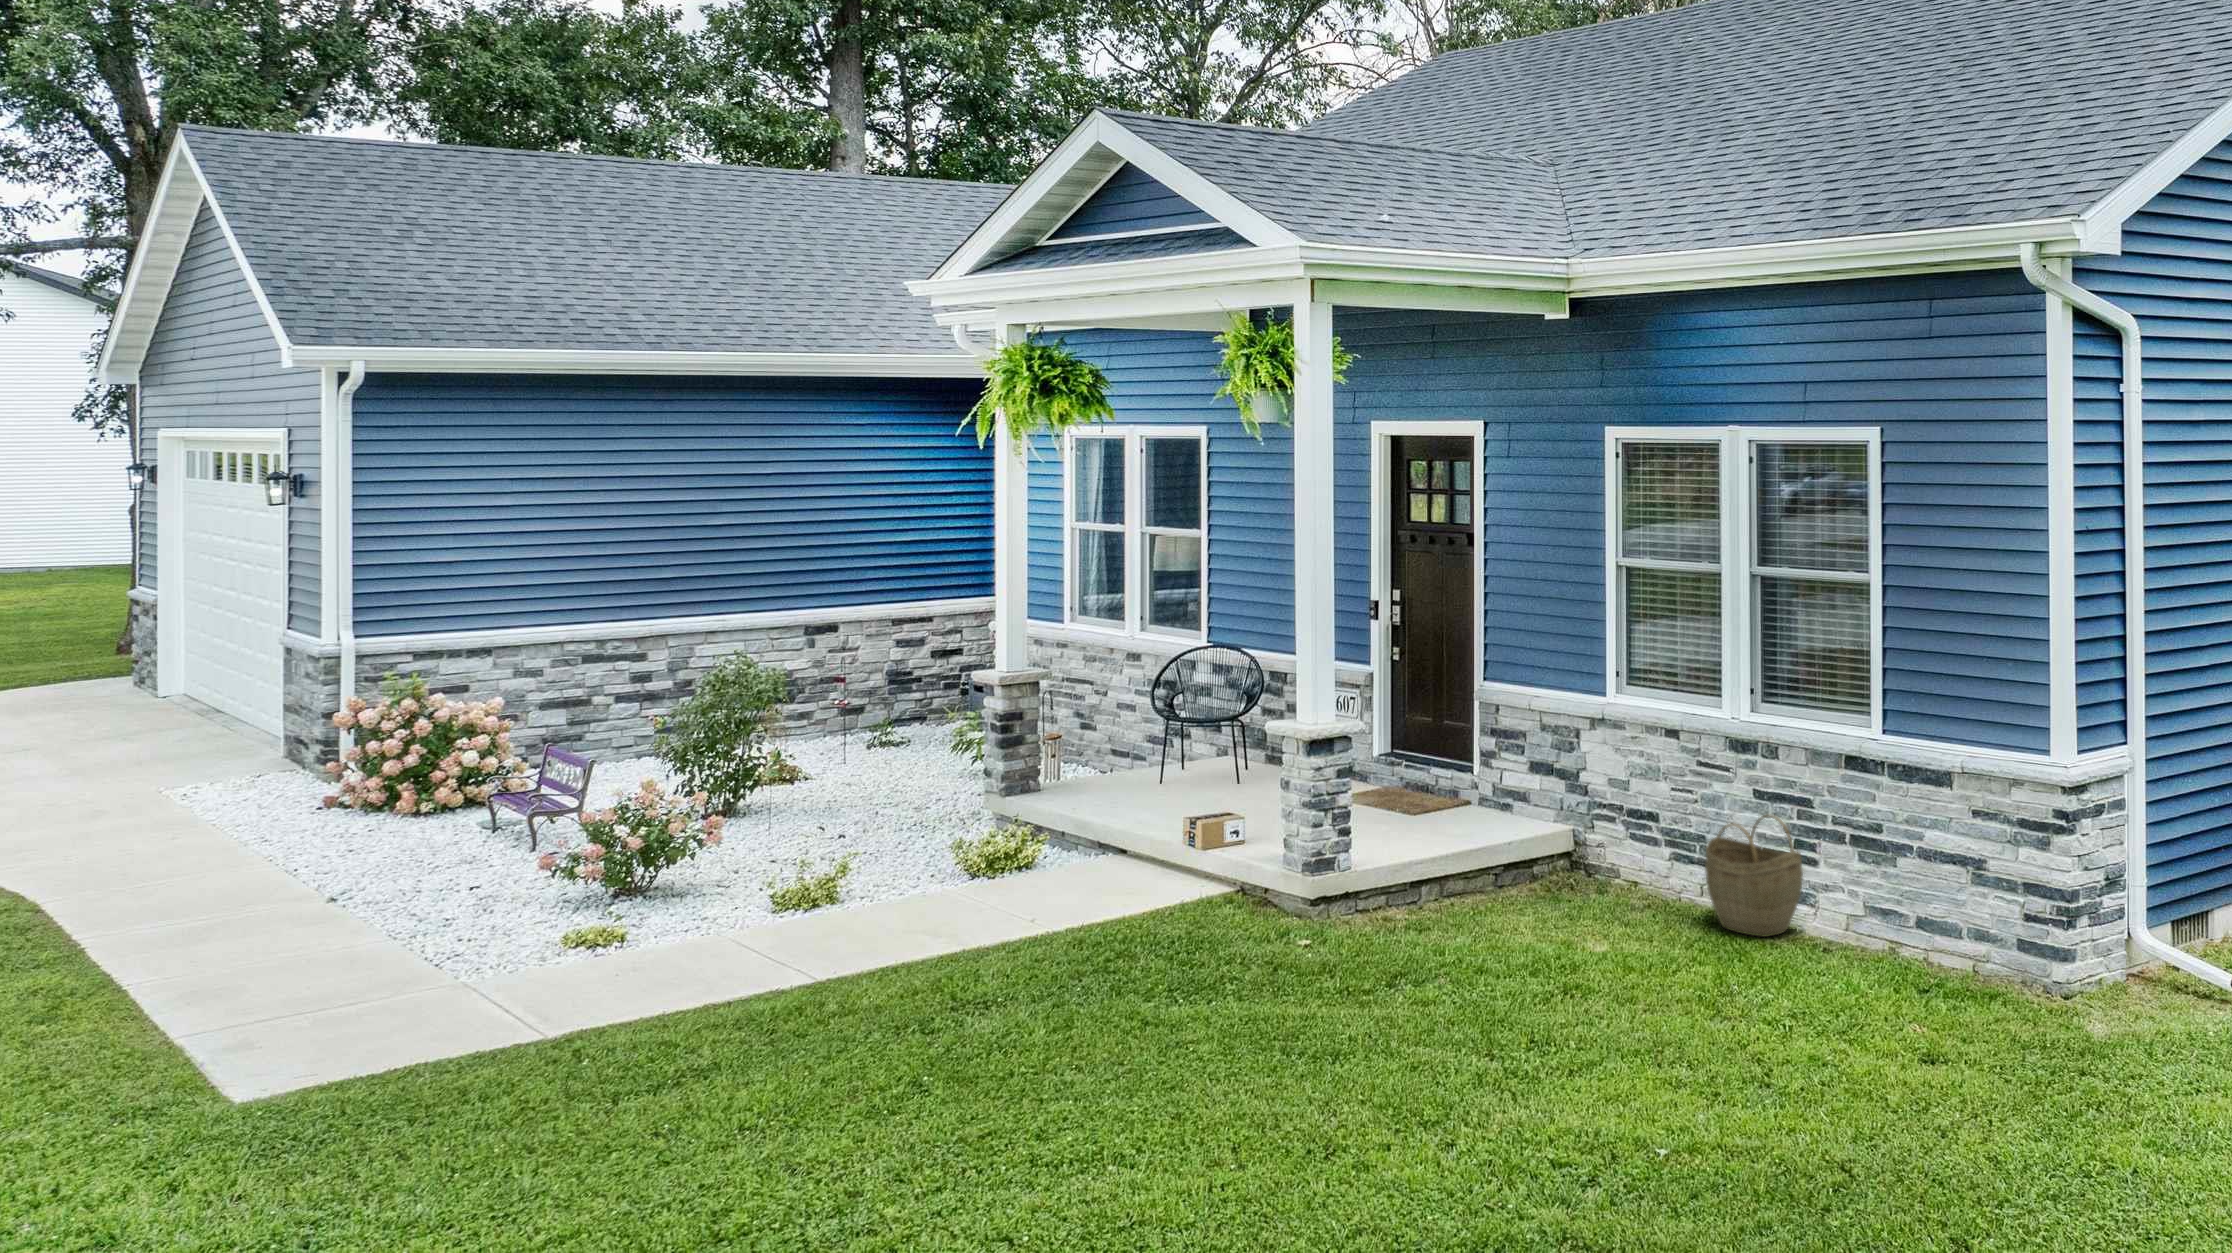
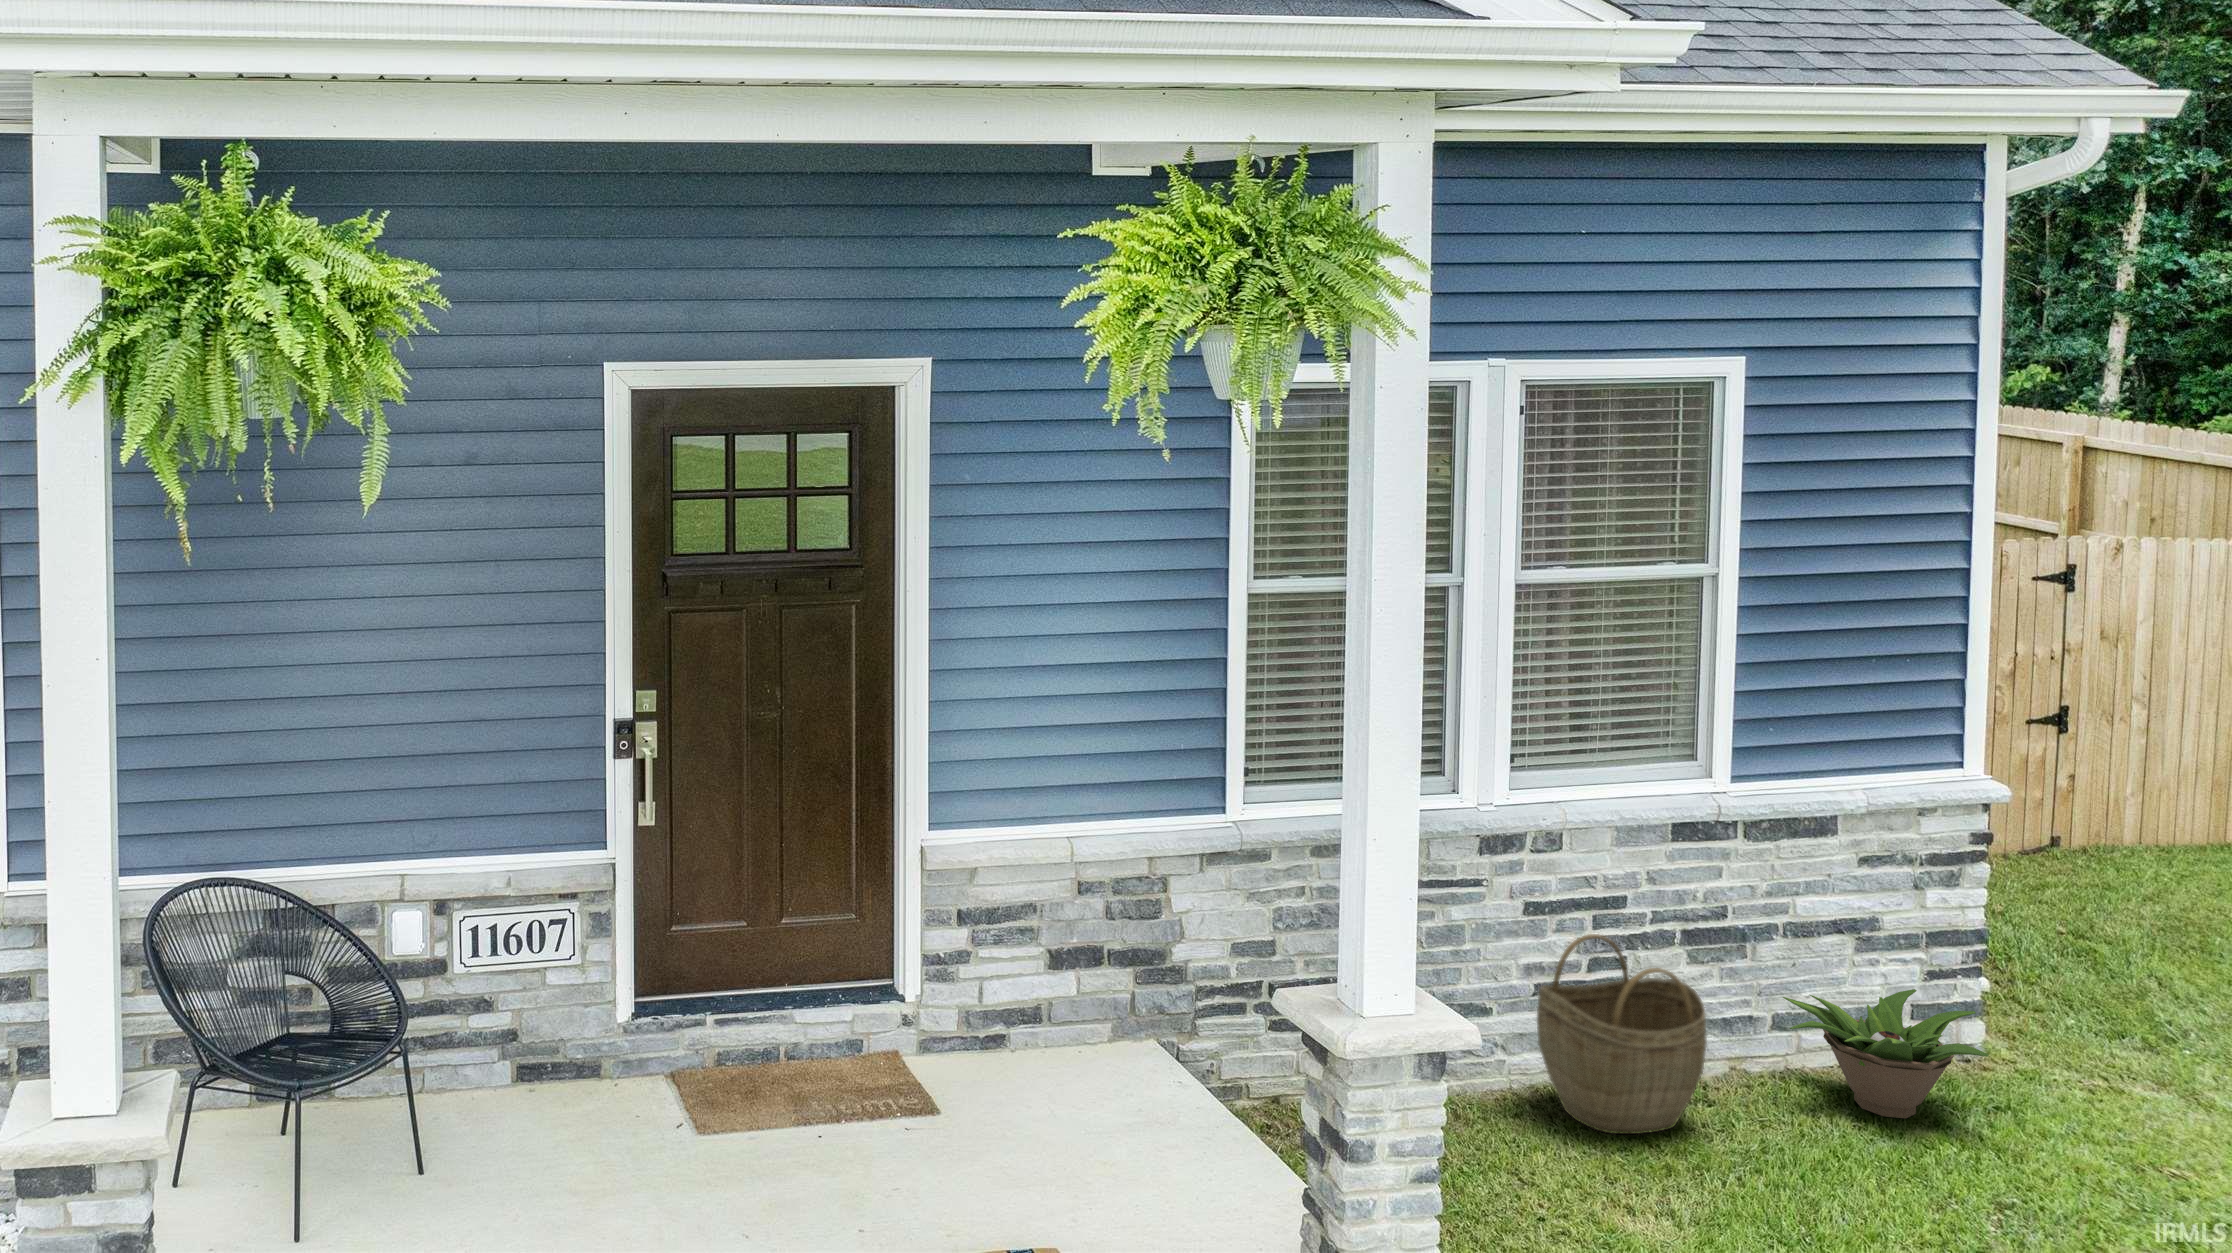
decorative plant: none [1832,895,1962,975] -> present [1783,989,1989,1119]

